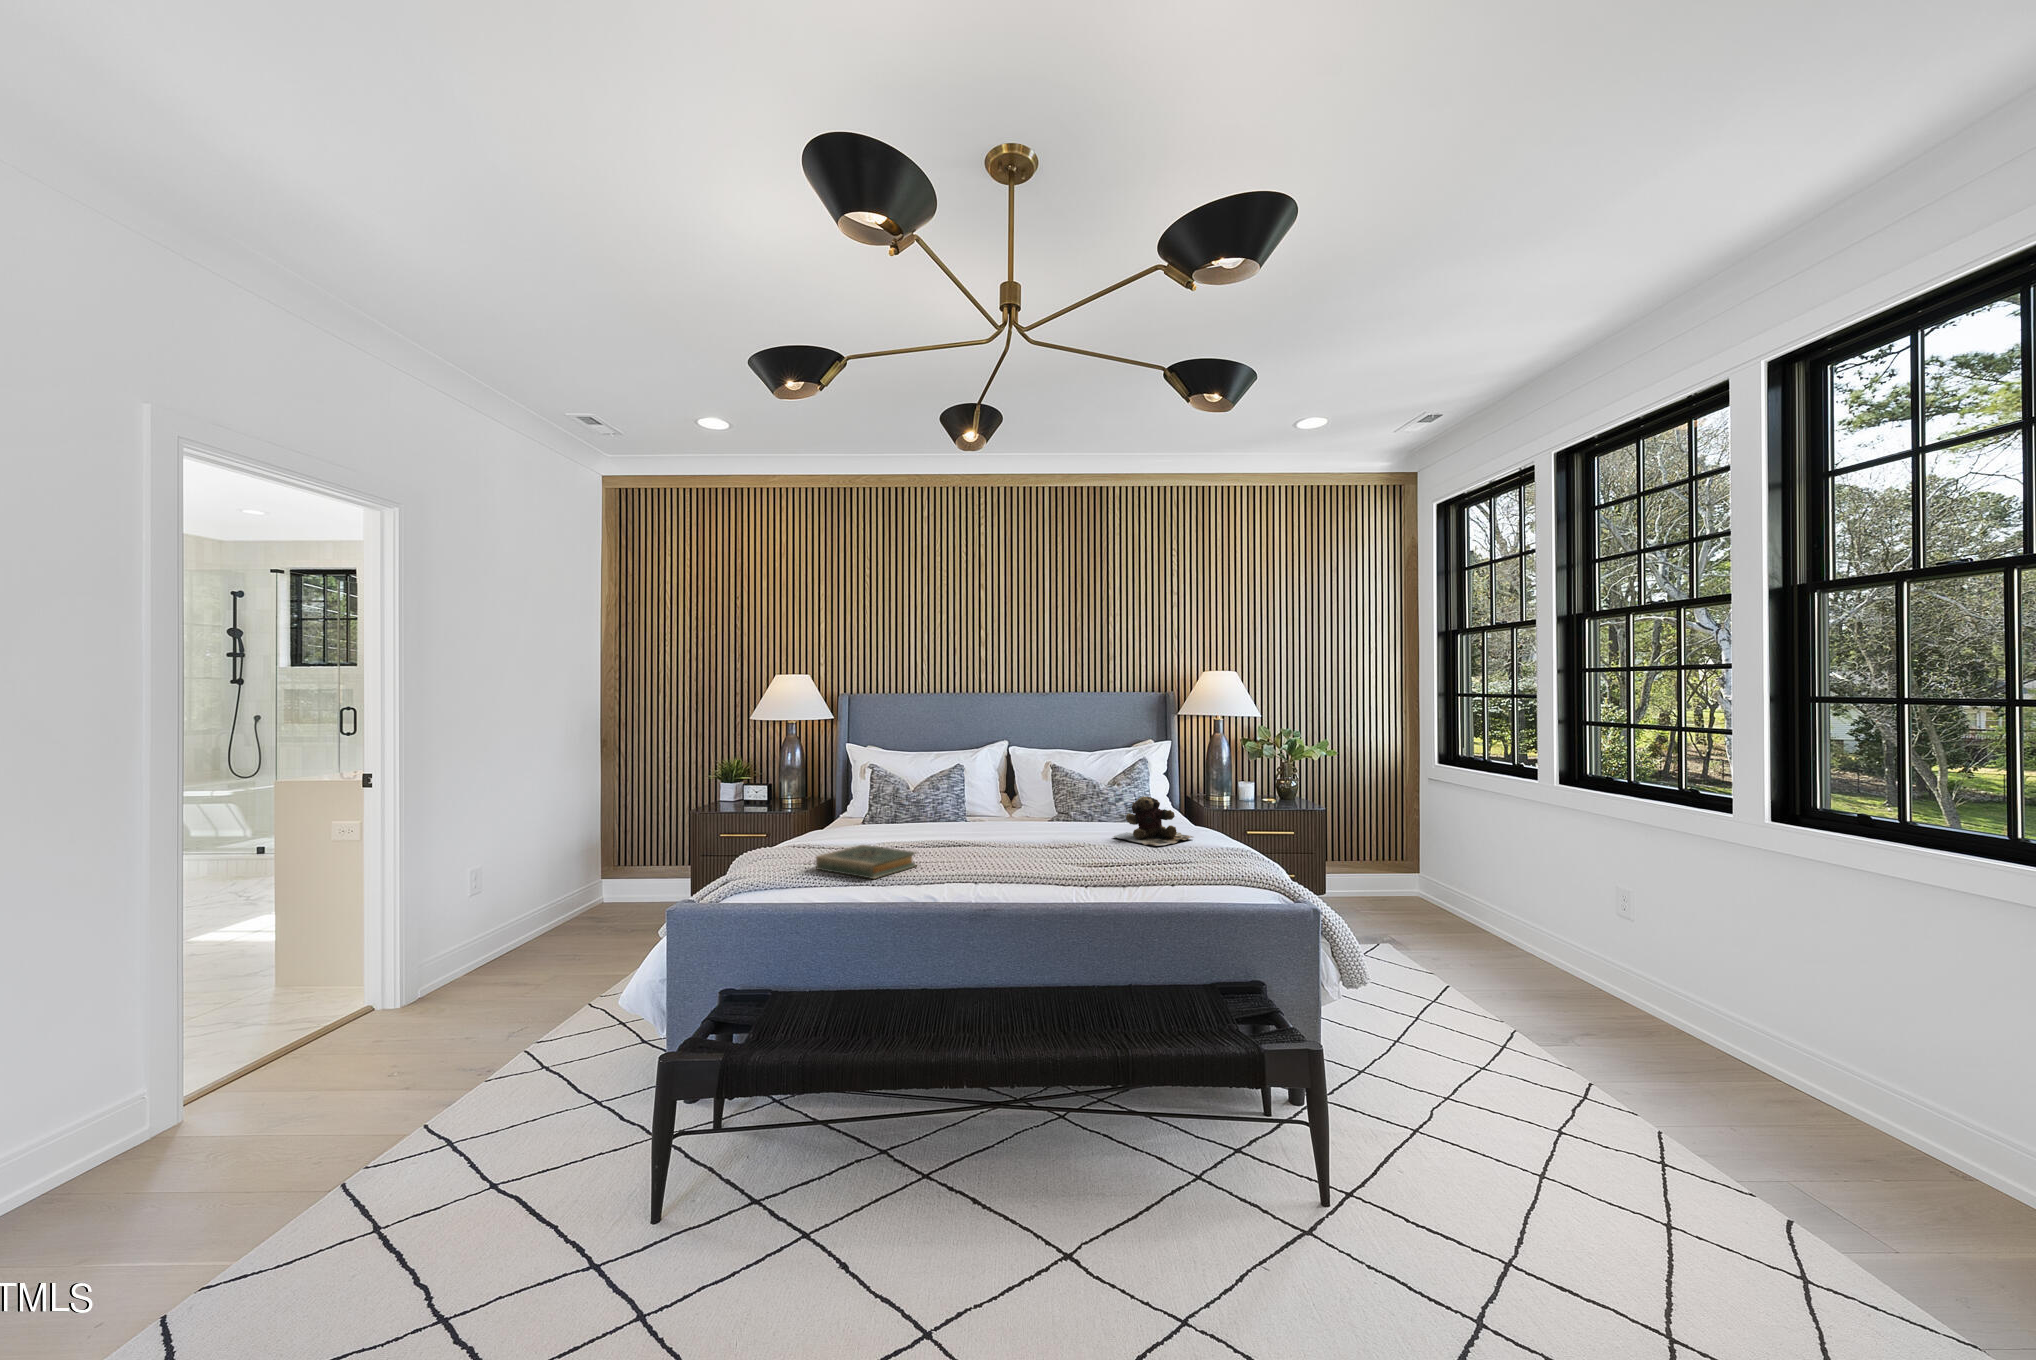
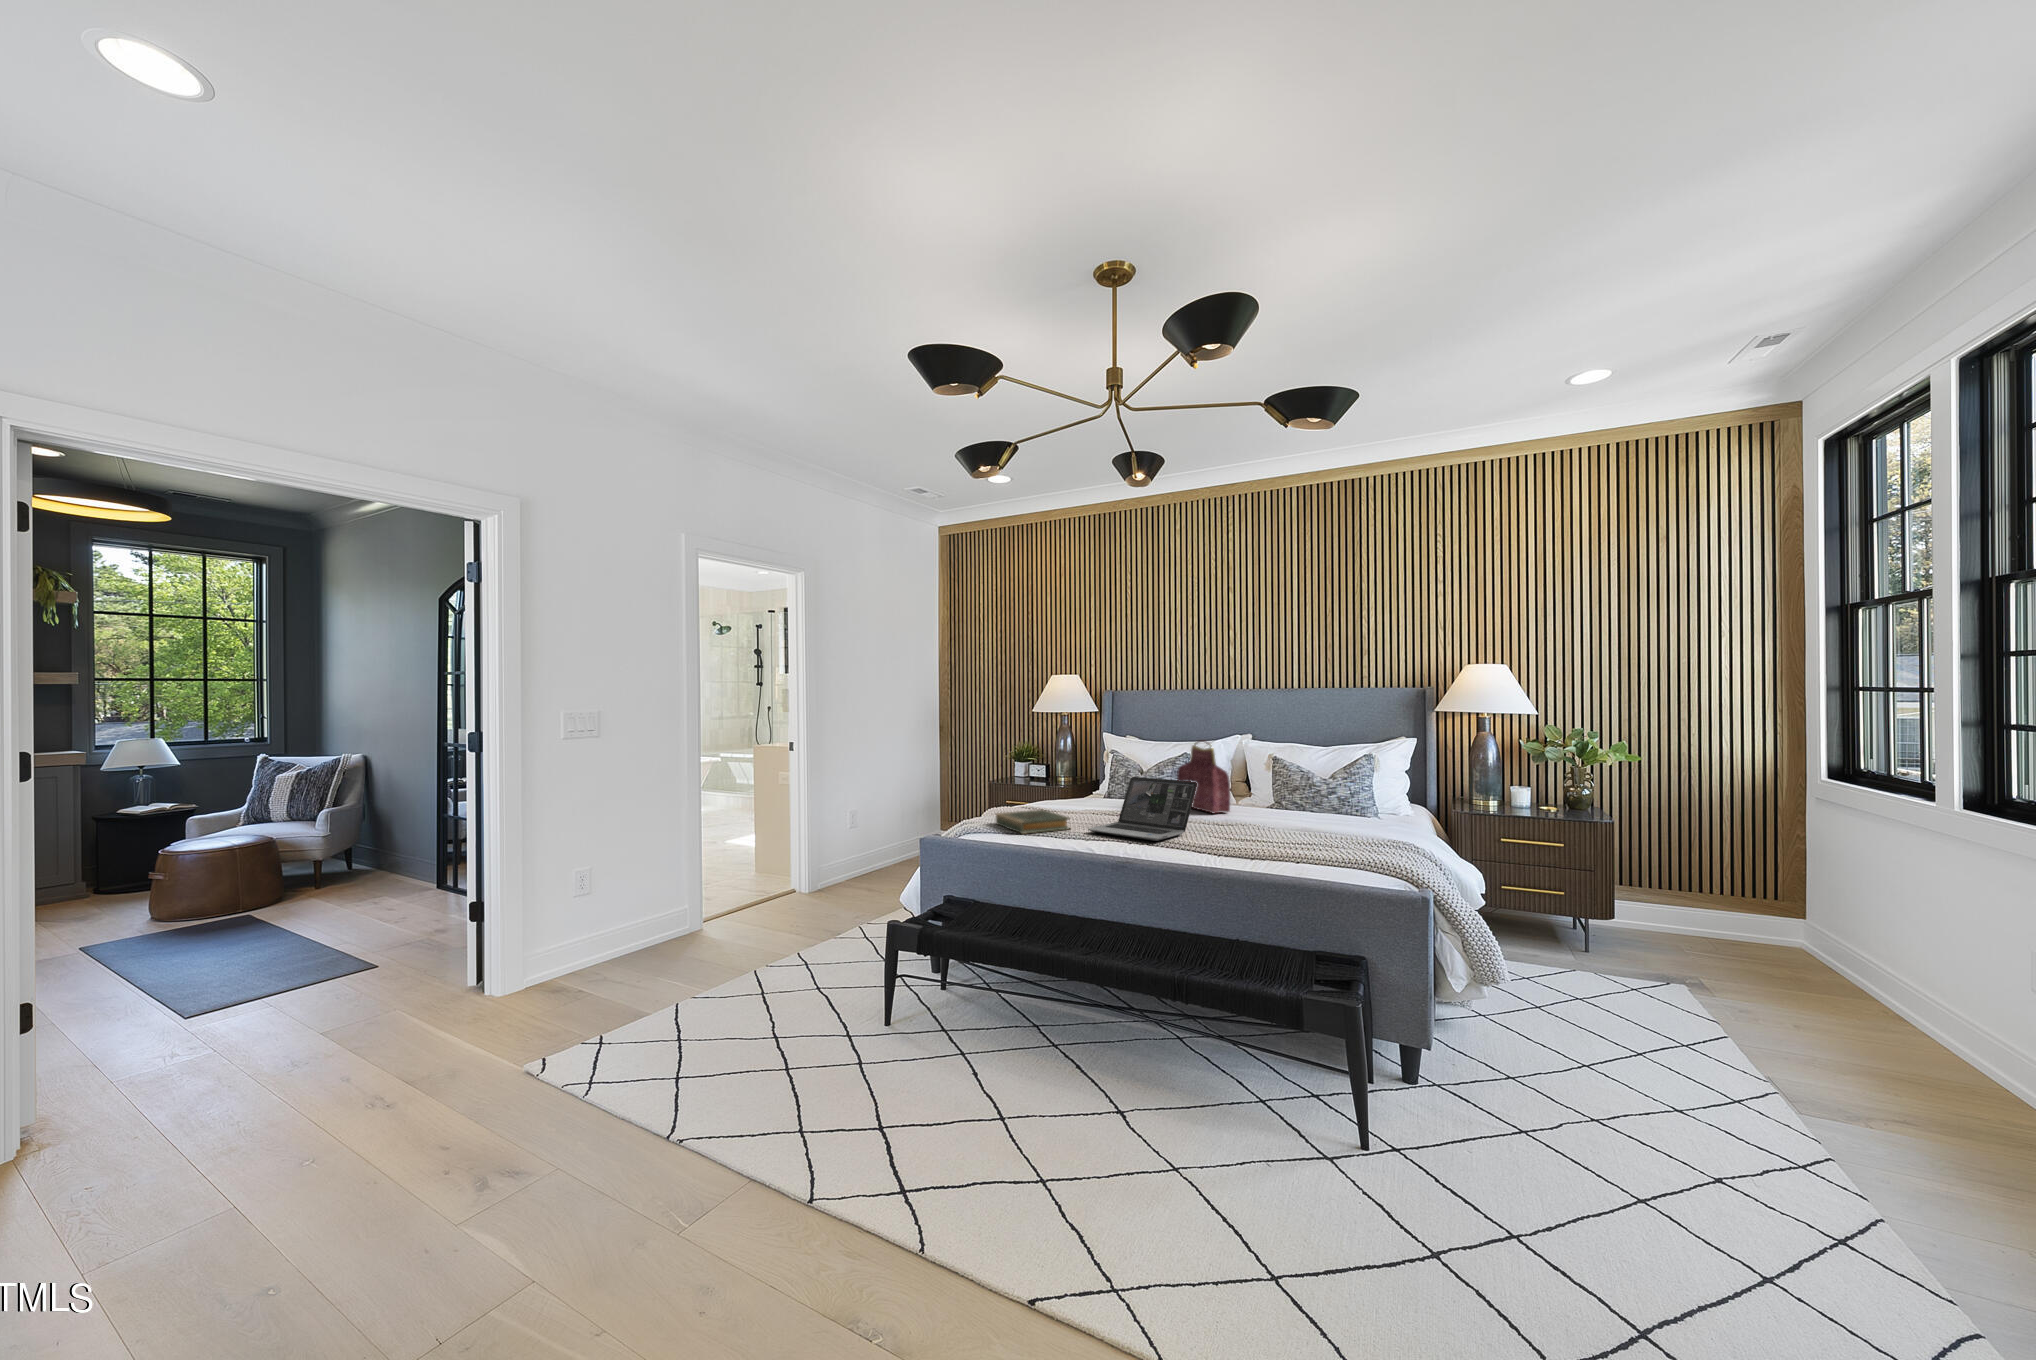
handbag: none [976,751,1044,830] -> present [1177,740,1230,813]
teddy bear: present [1113,796,1193,846] -> none [1280,788,1365,836]
laptop: none [946,798,1049,869] -> present [1088,777,1197,841]

